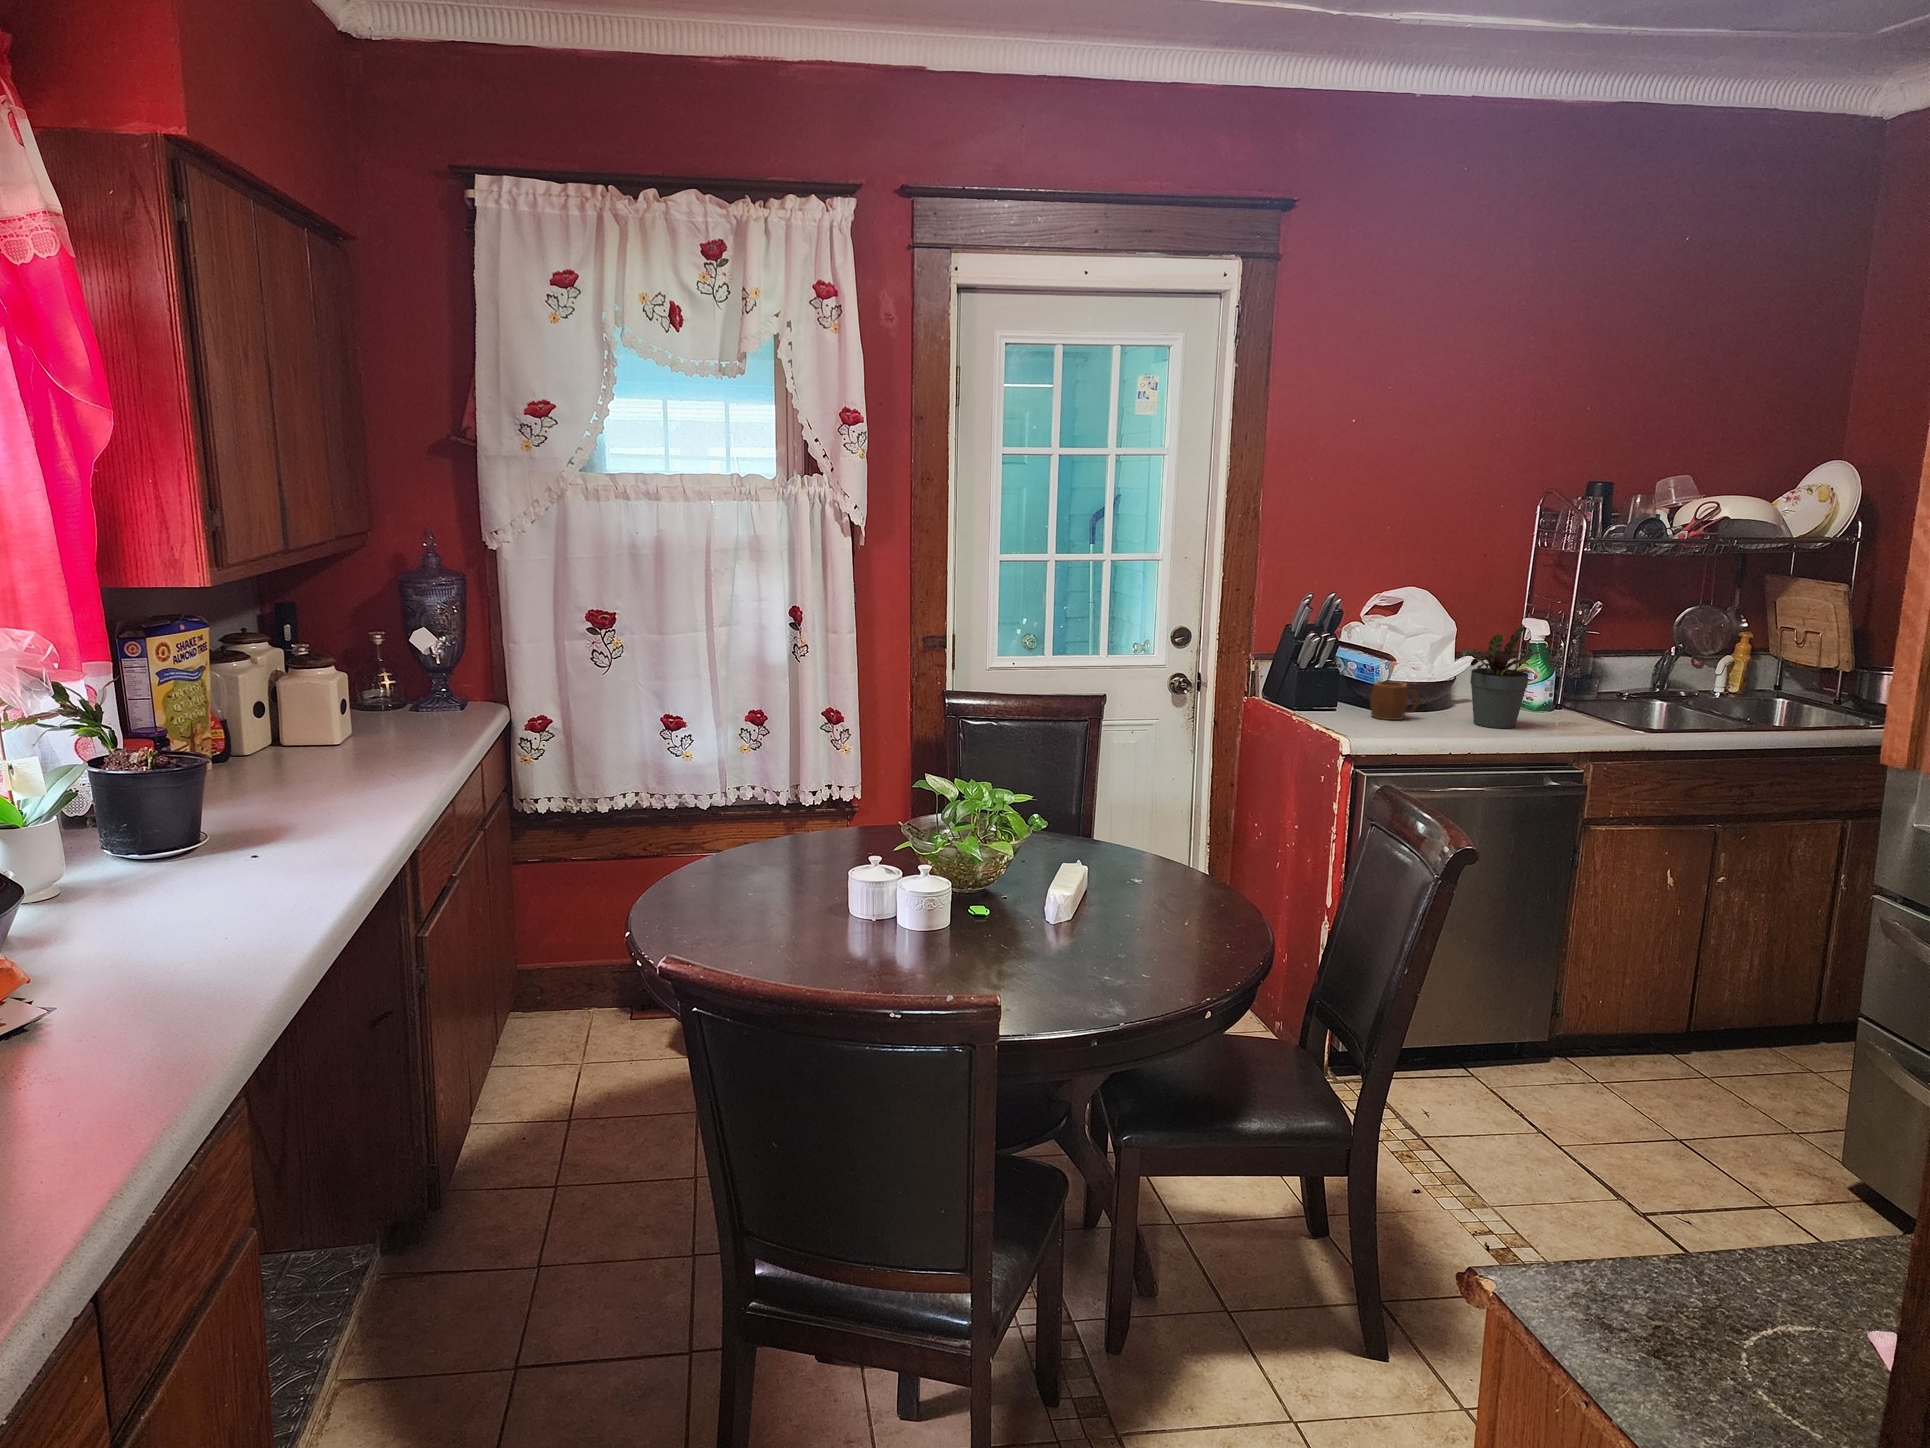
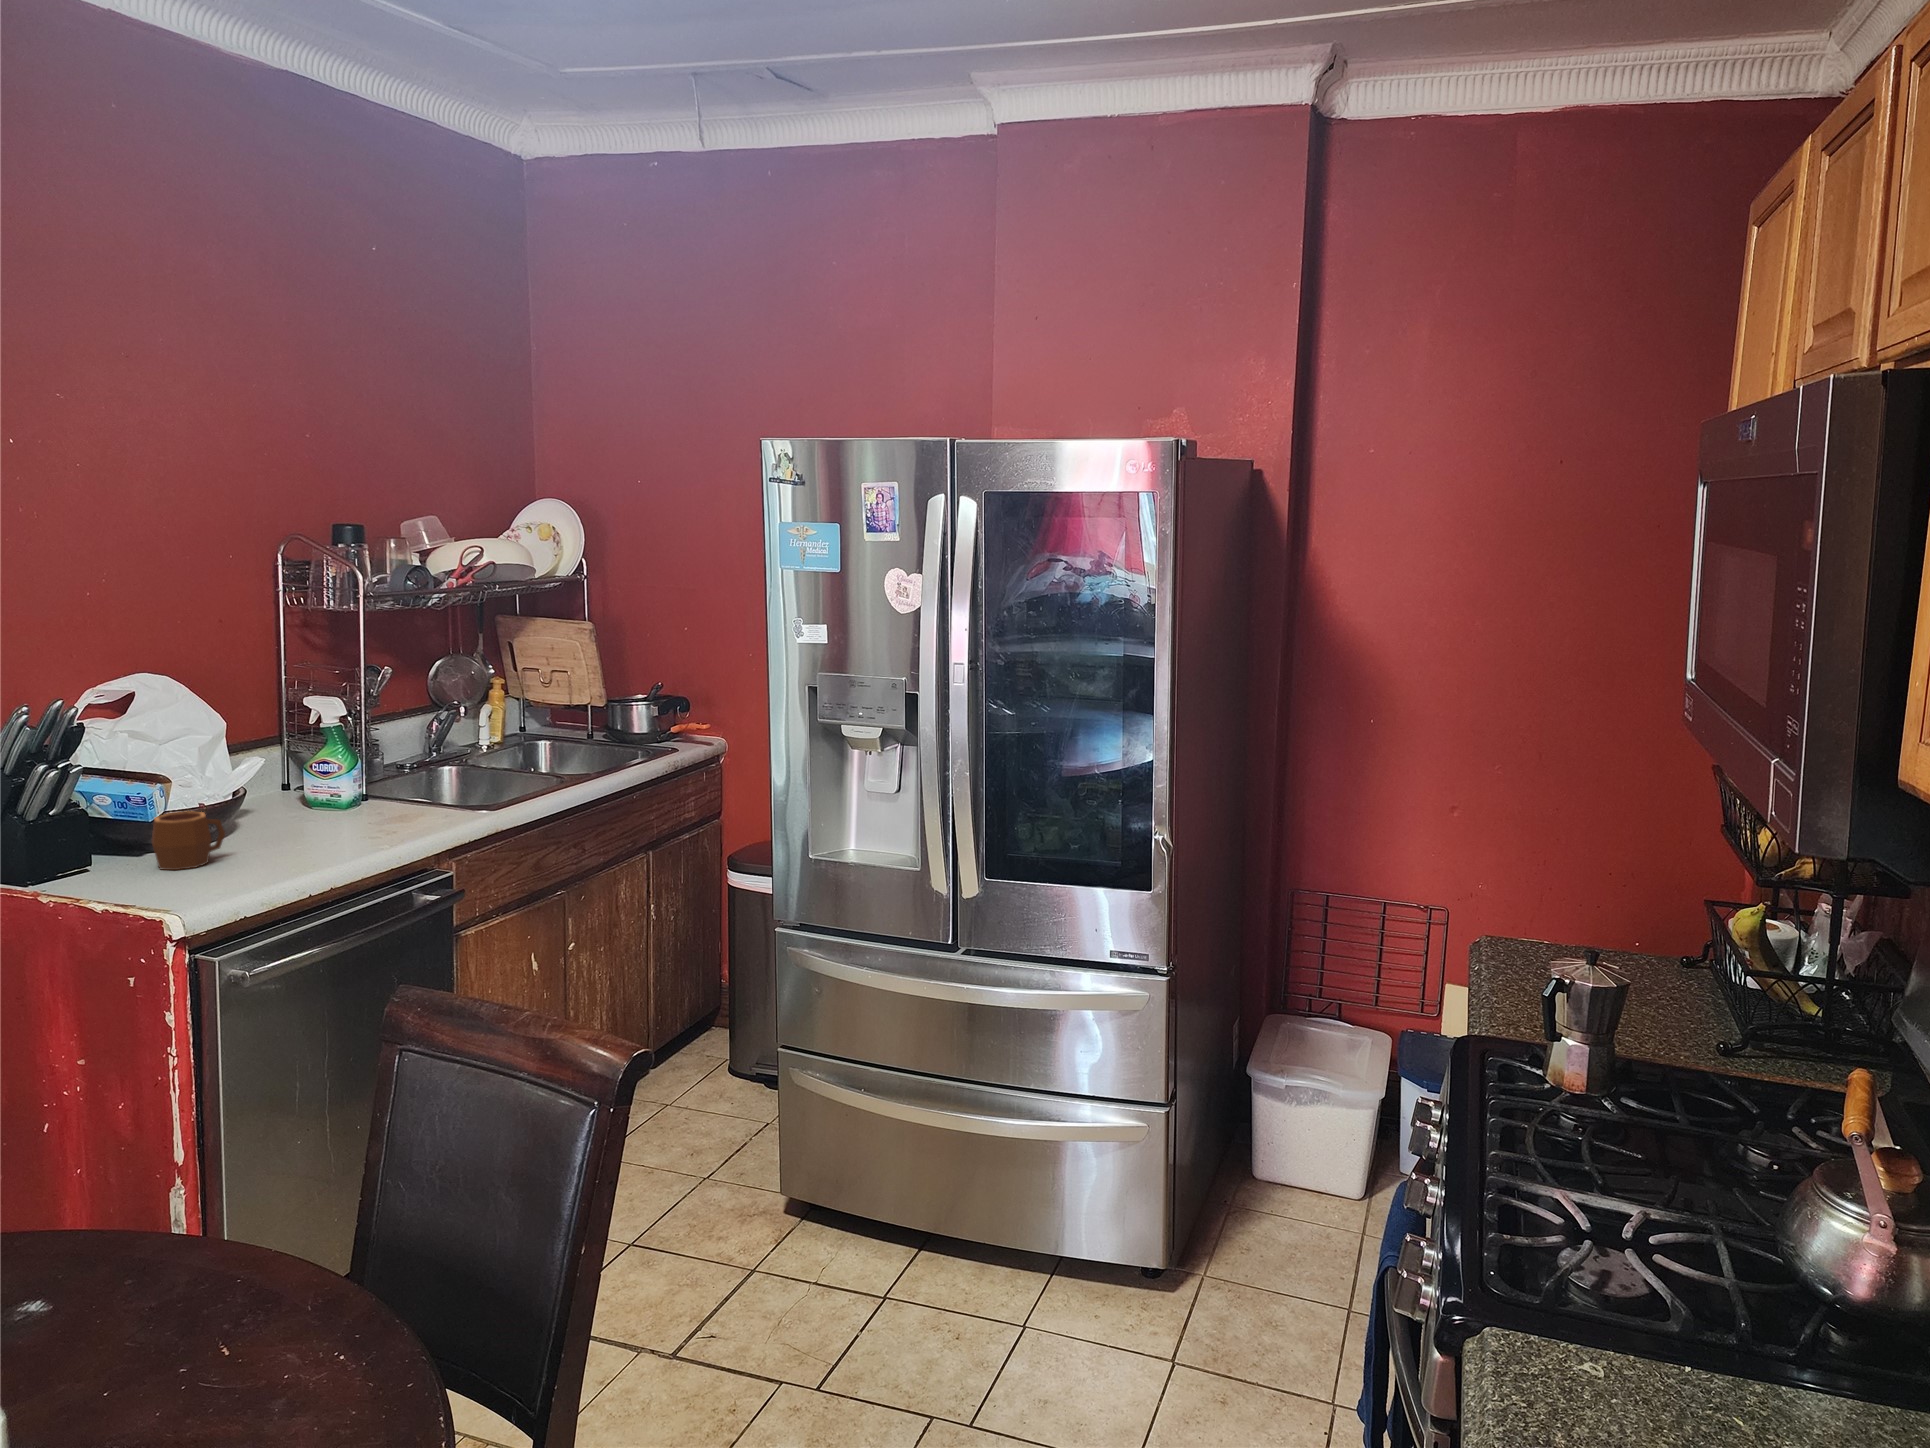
potted plant: present [1460,626,1546,728] -> none [273,710,379,845]

